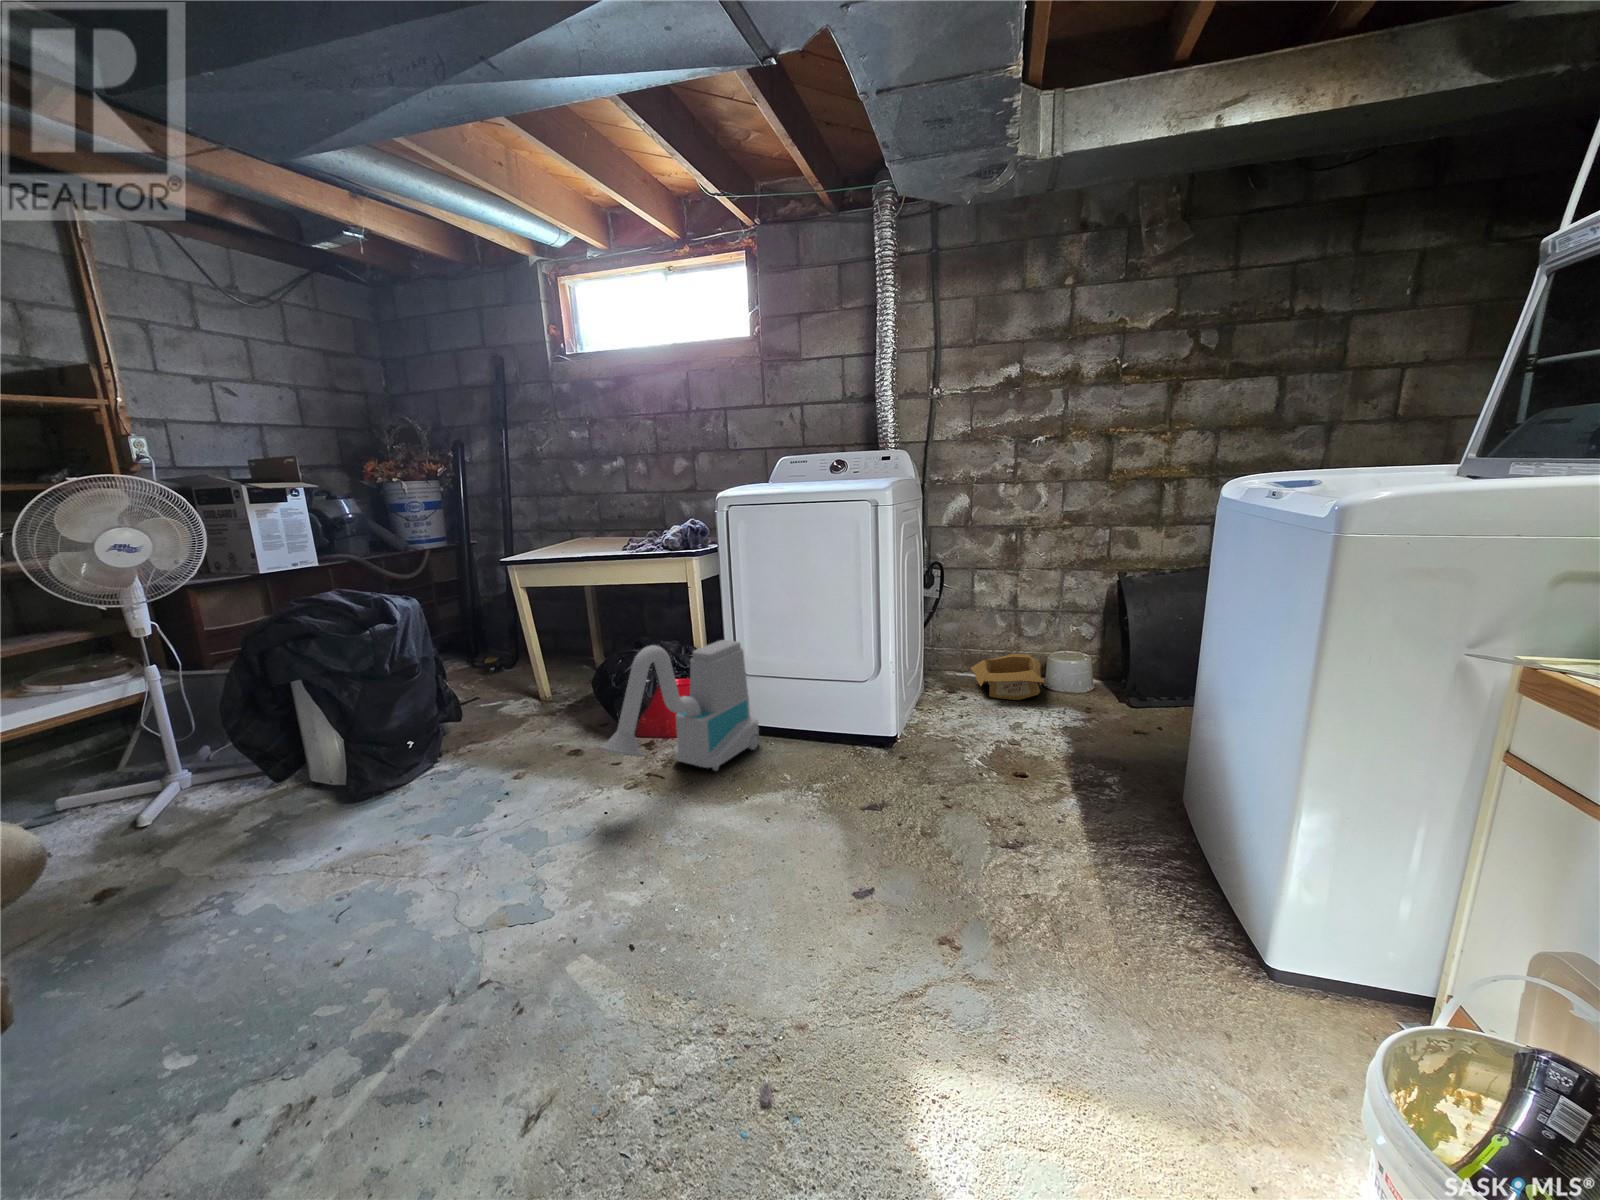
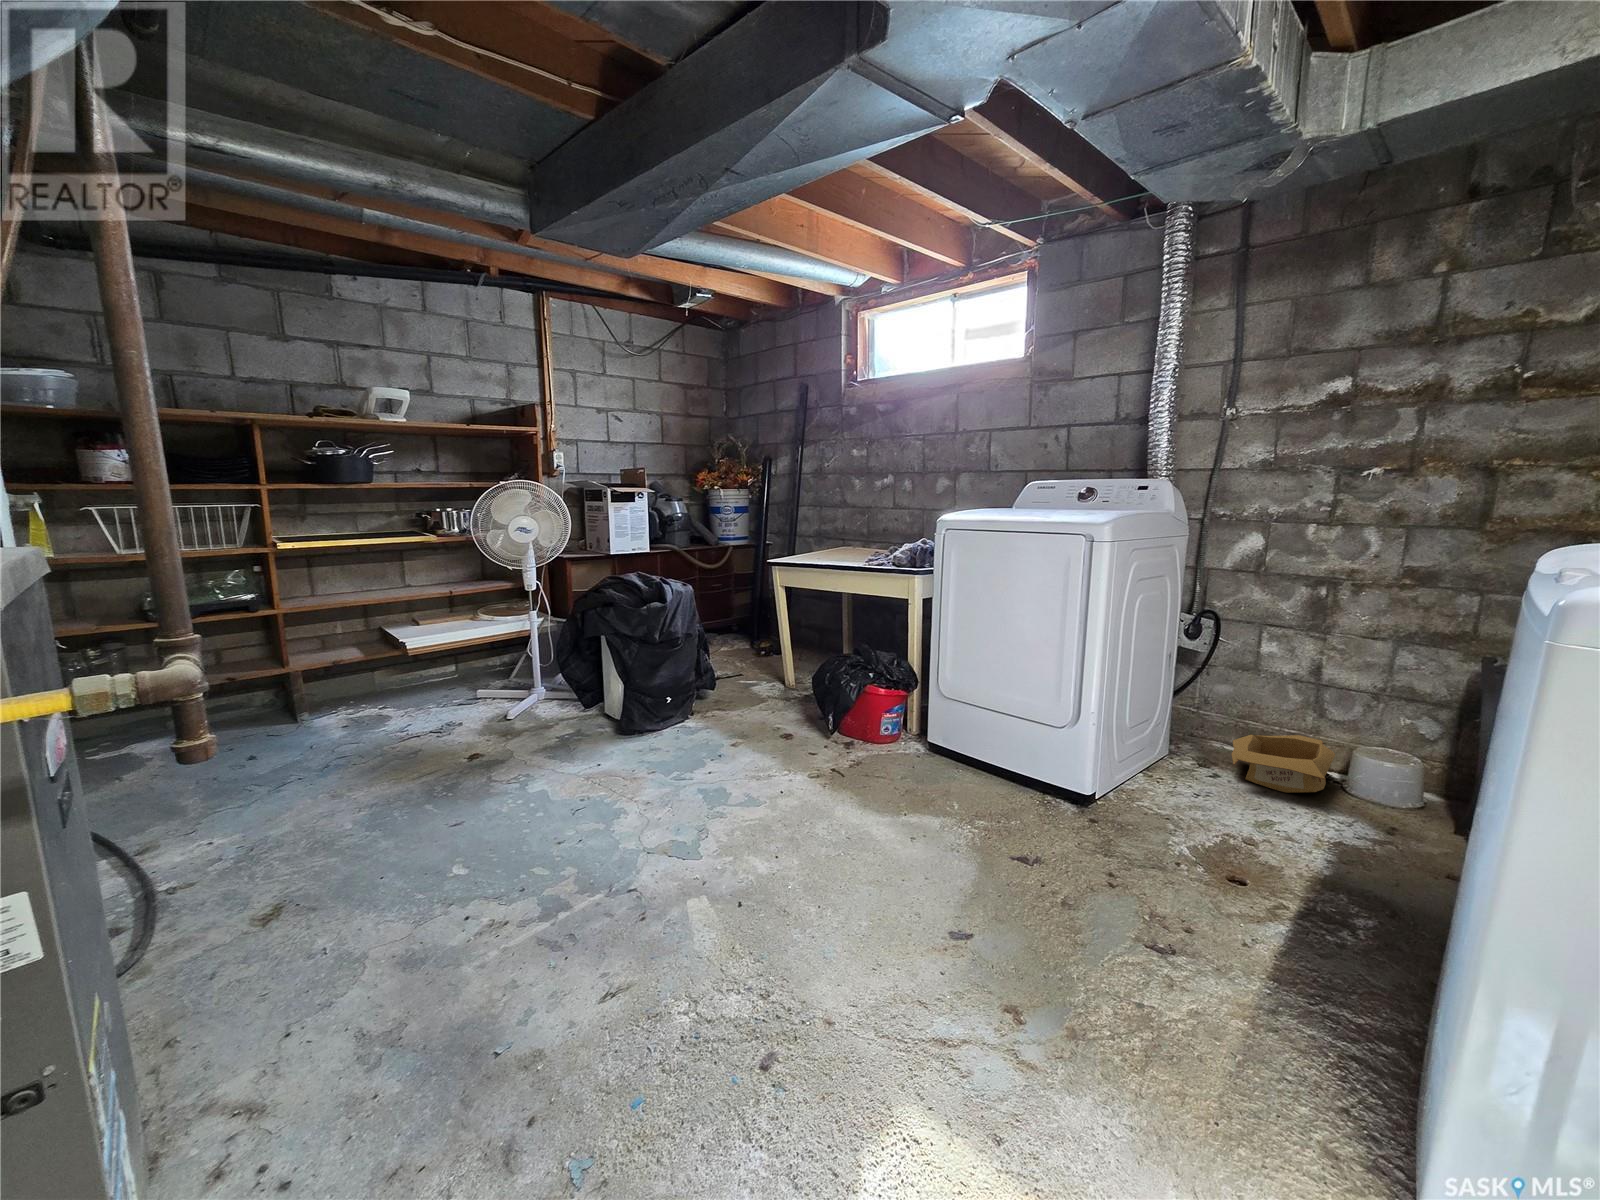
vacuum cleaner: present [599,640,759,771] -> none [781,651,946,780]

